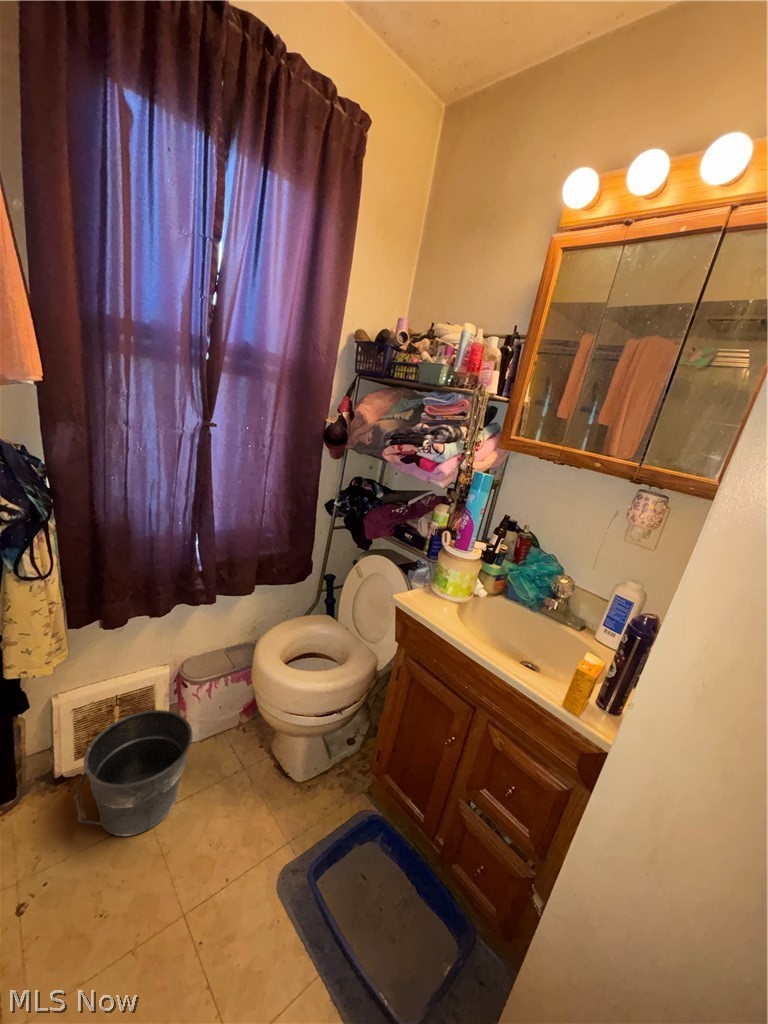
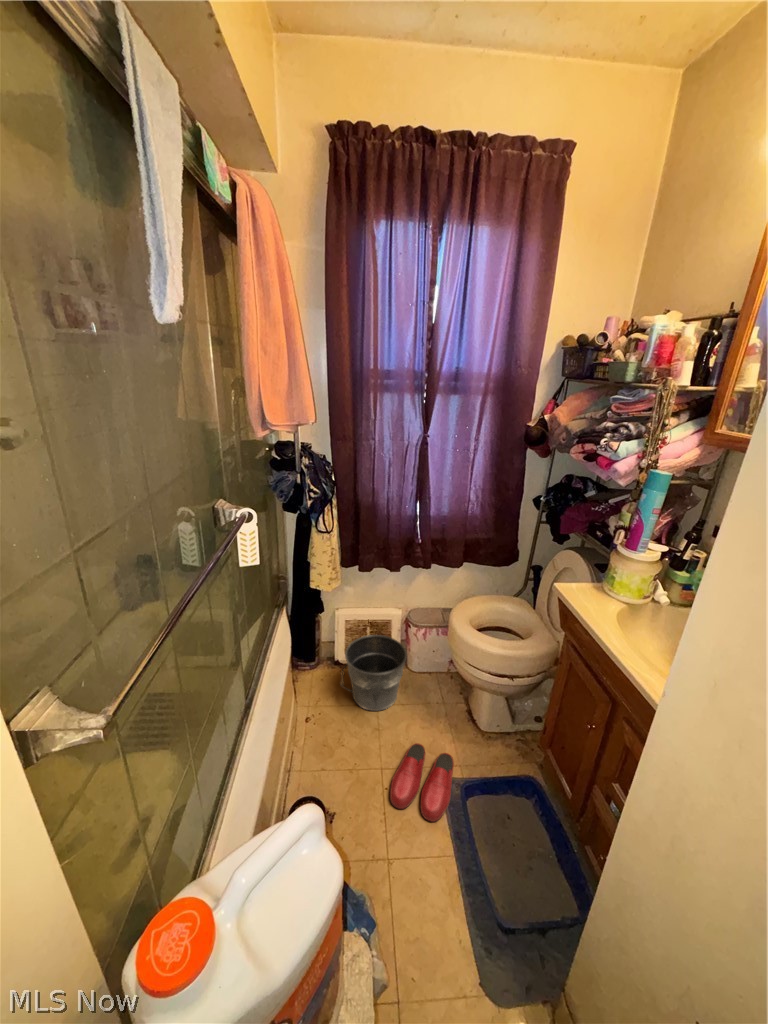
slippers: none [205,838,293,975] -> present [390,743,454,822]

